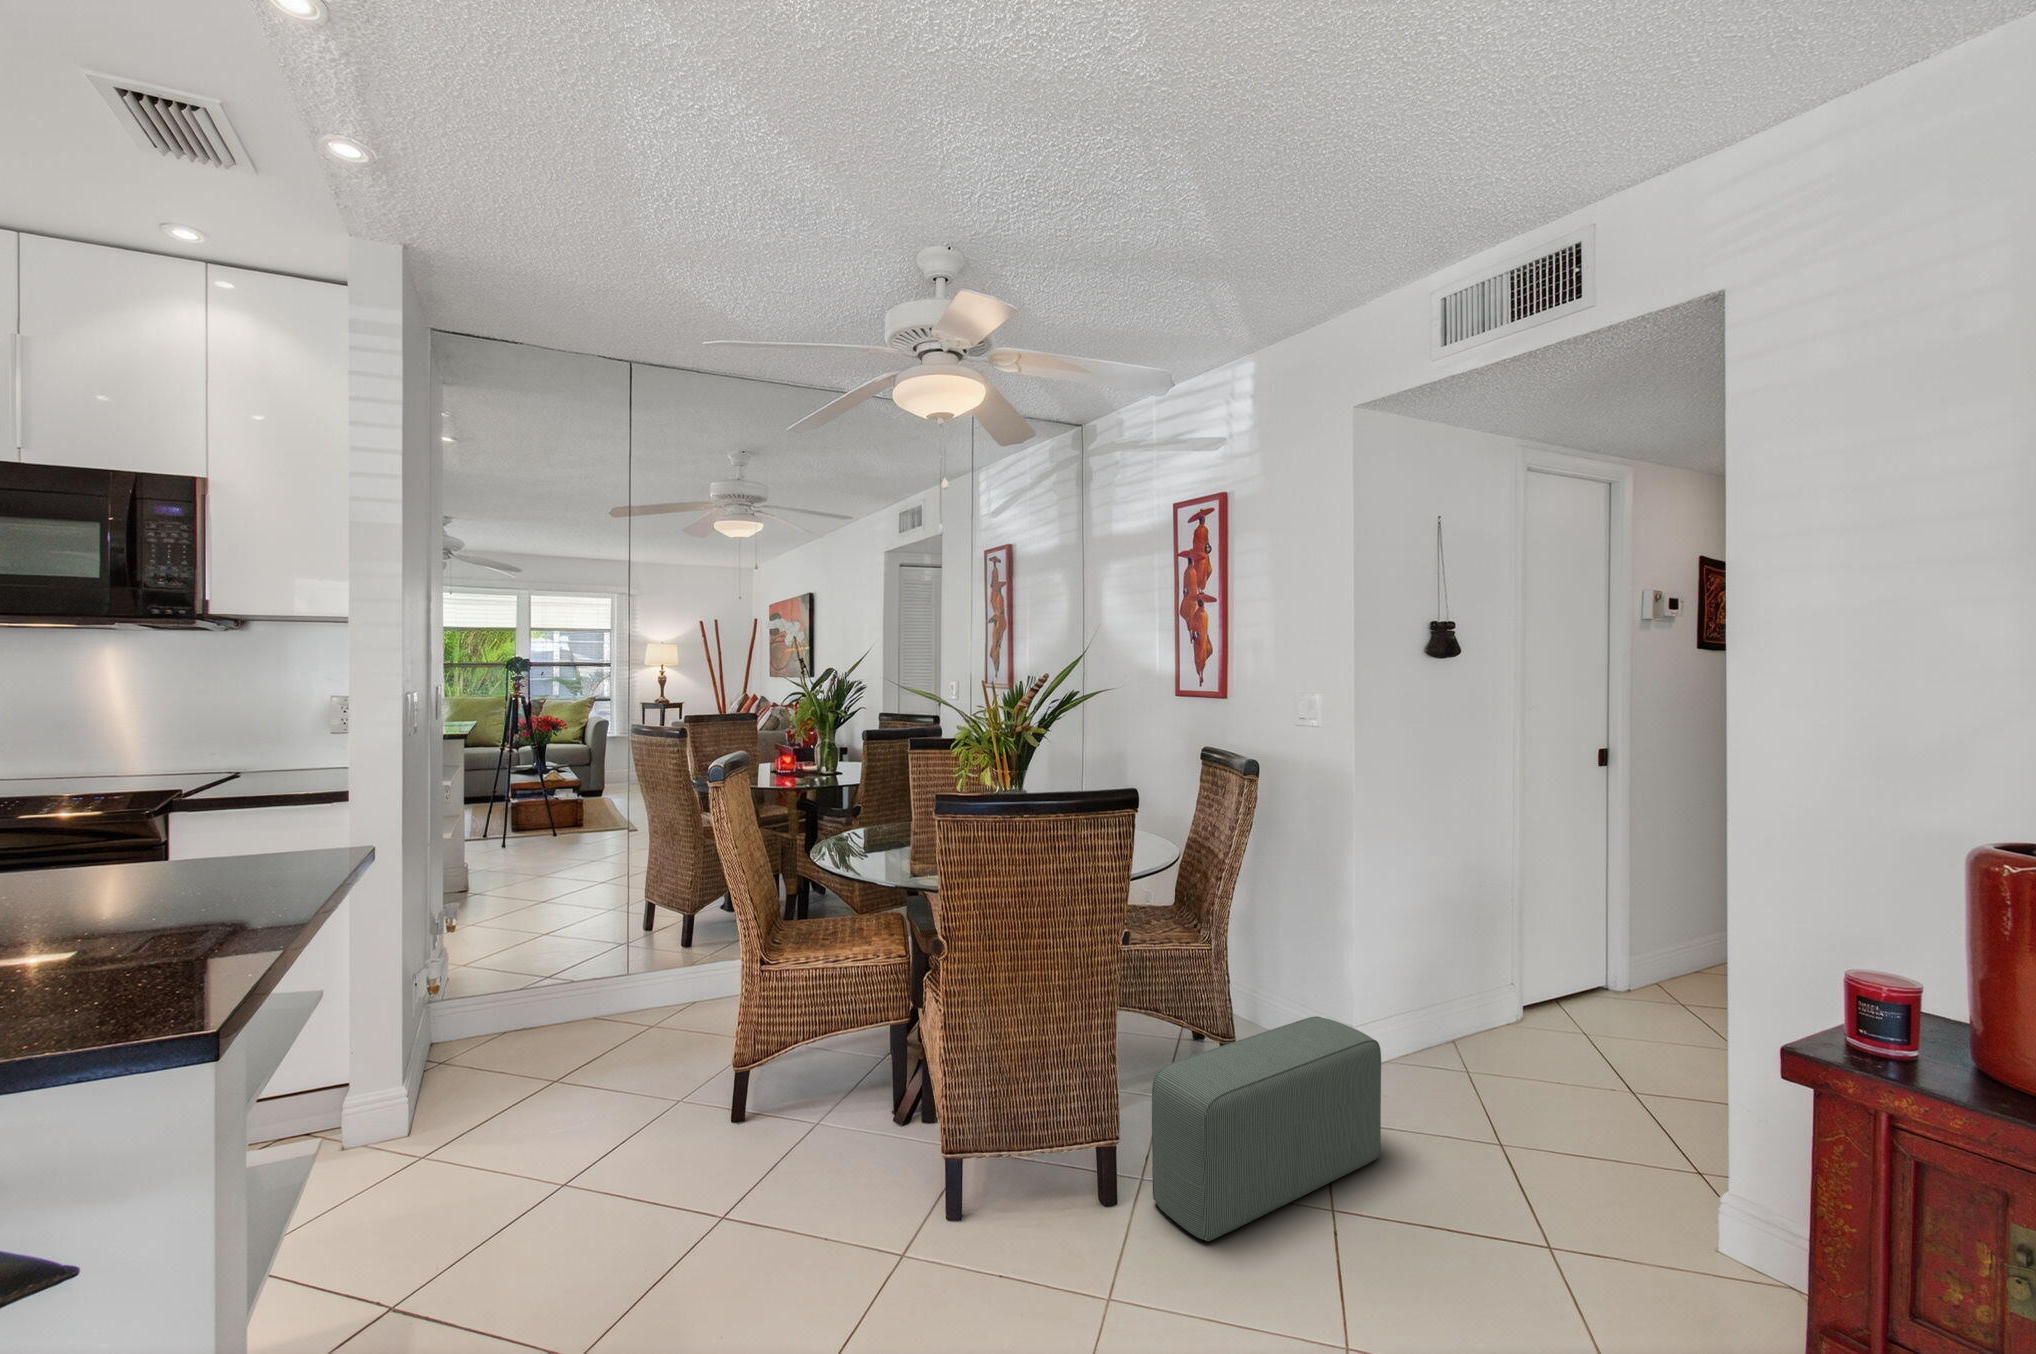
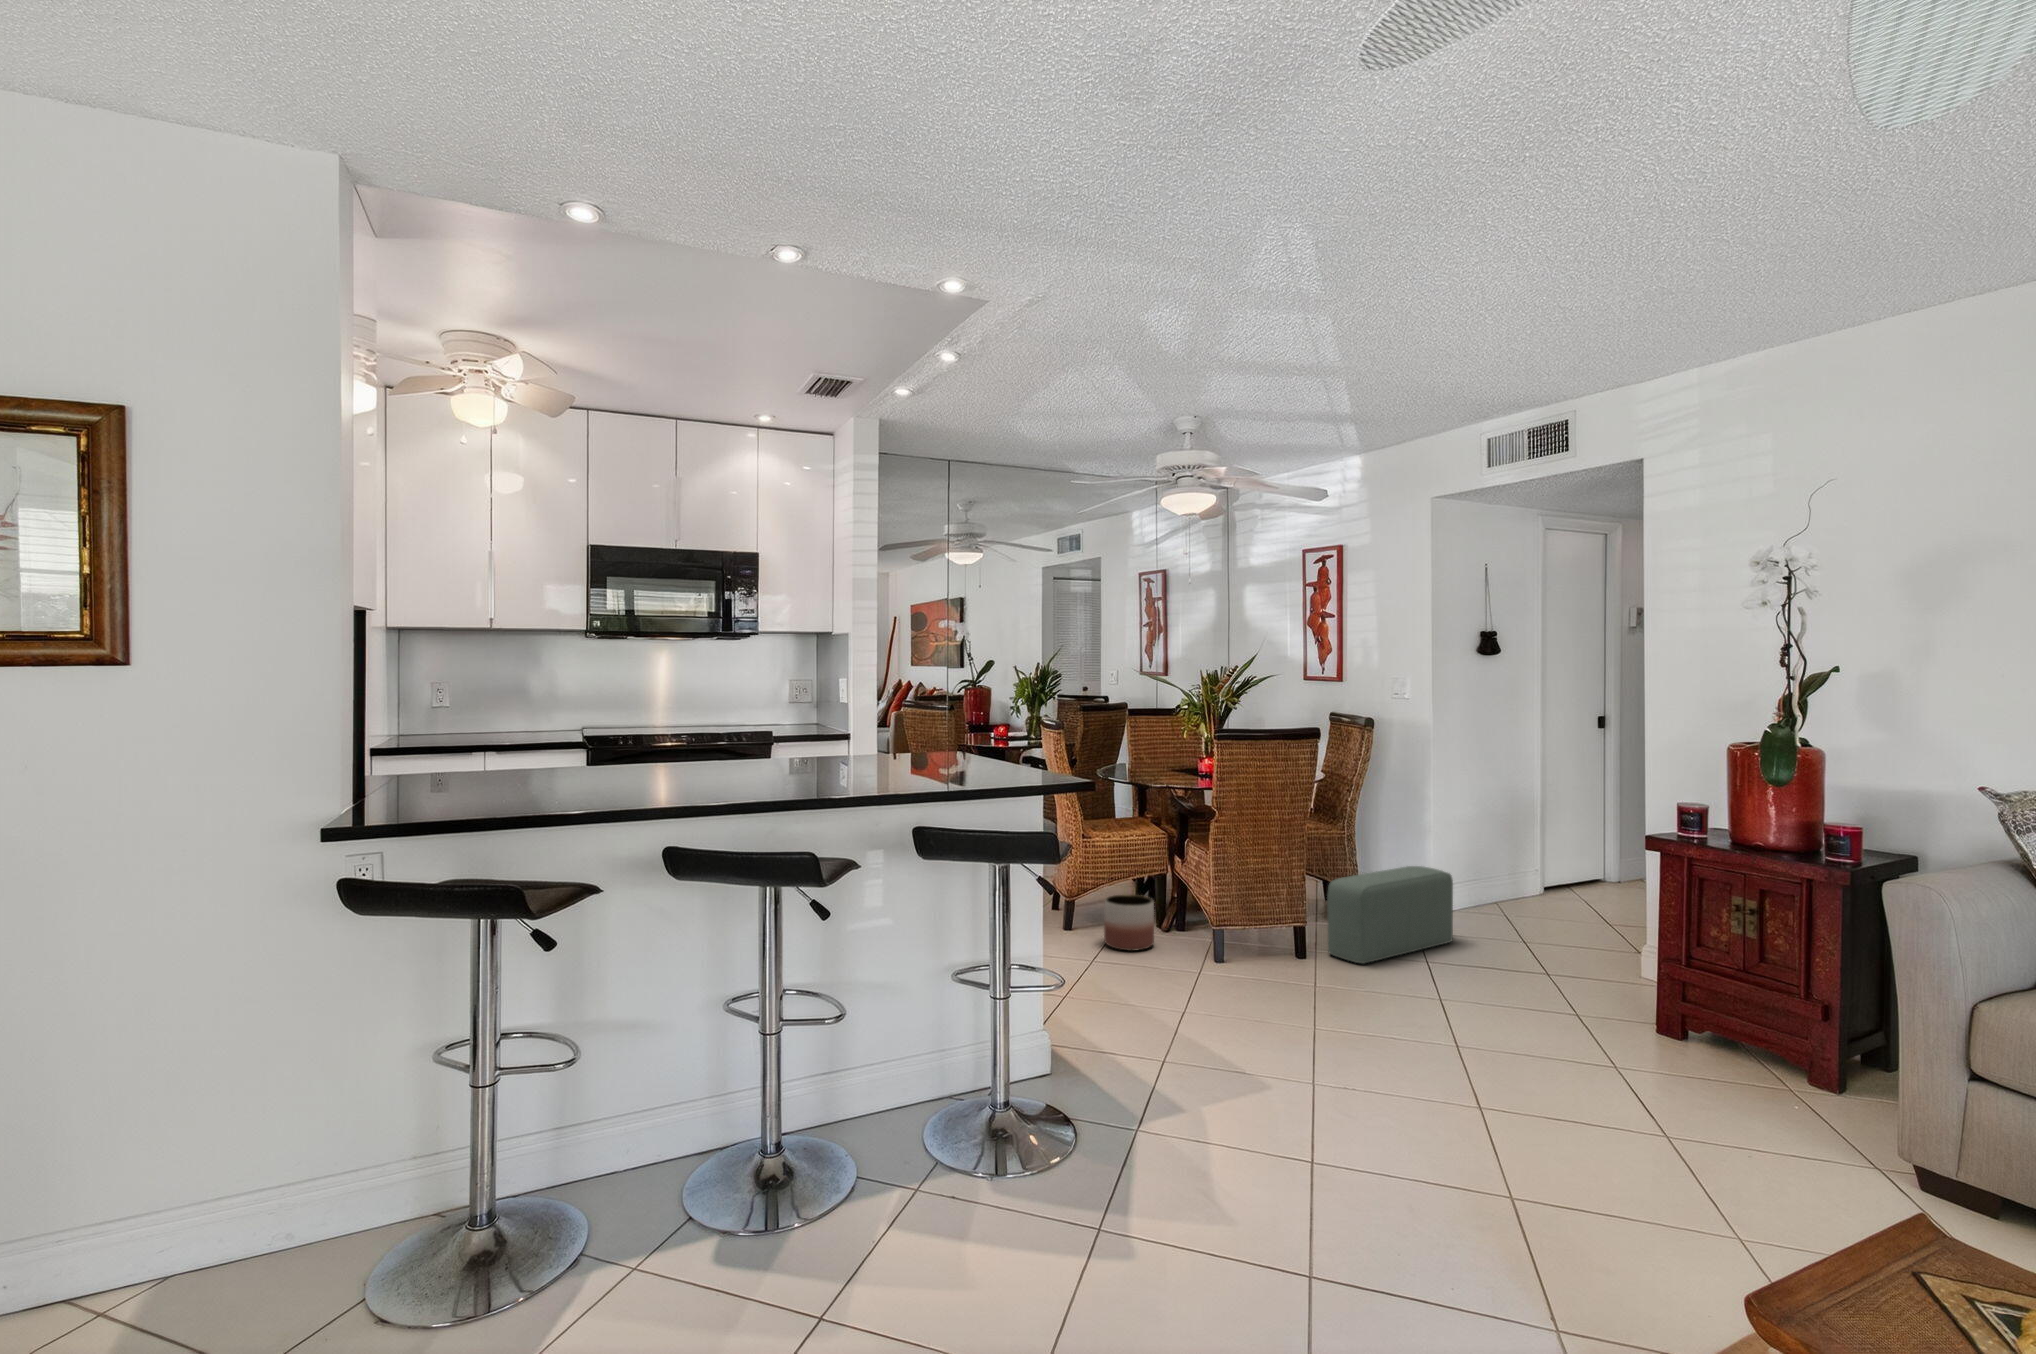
planter: none [771,1069,859,1188] -> present [1104,894,1154,951]

